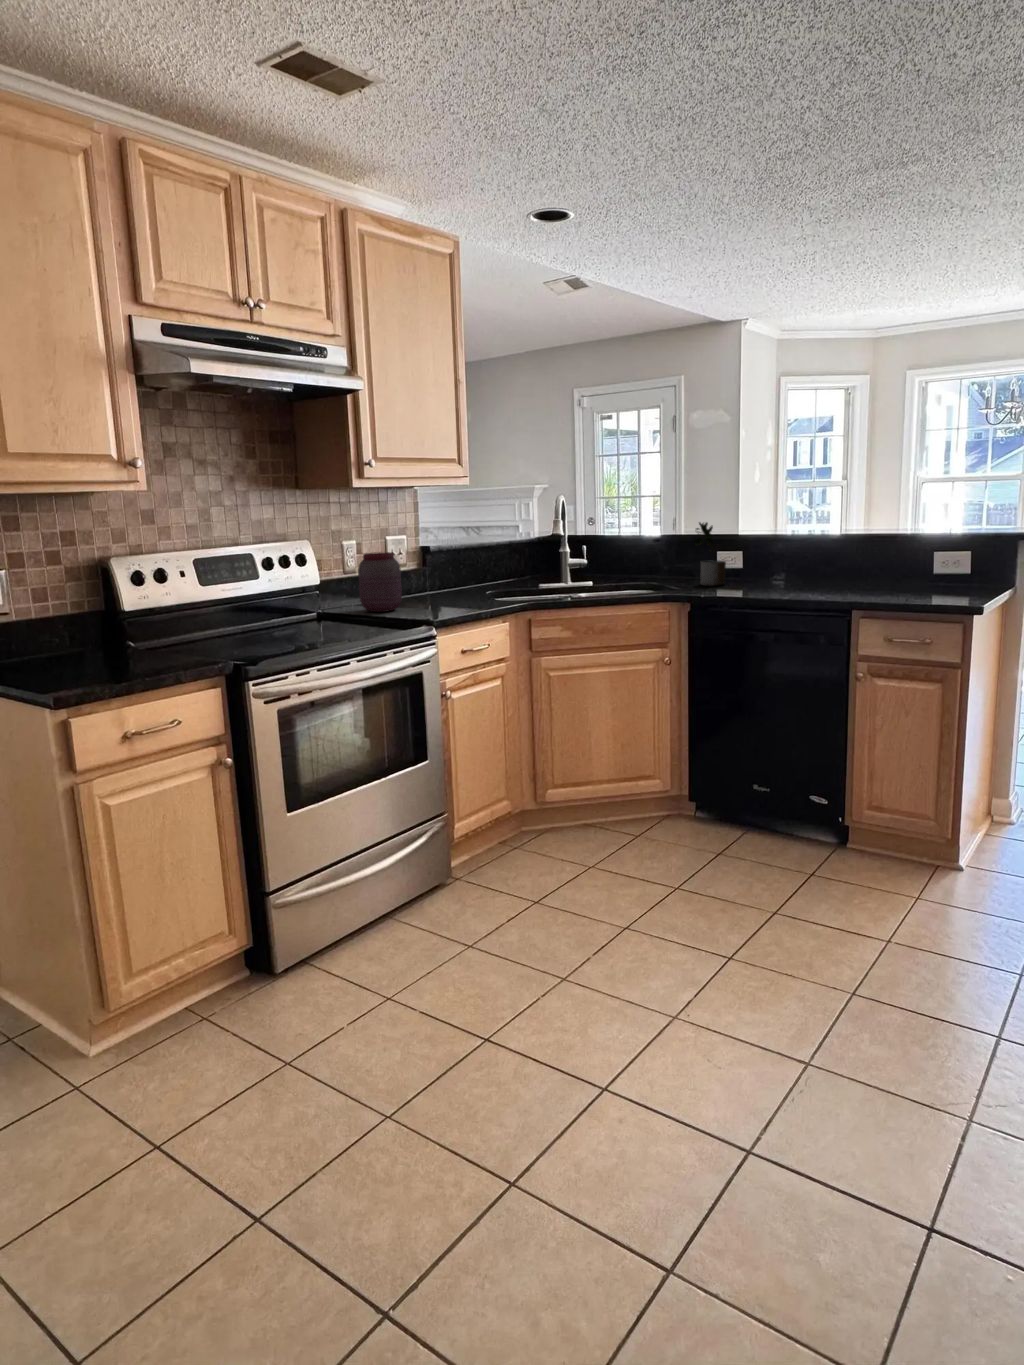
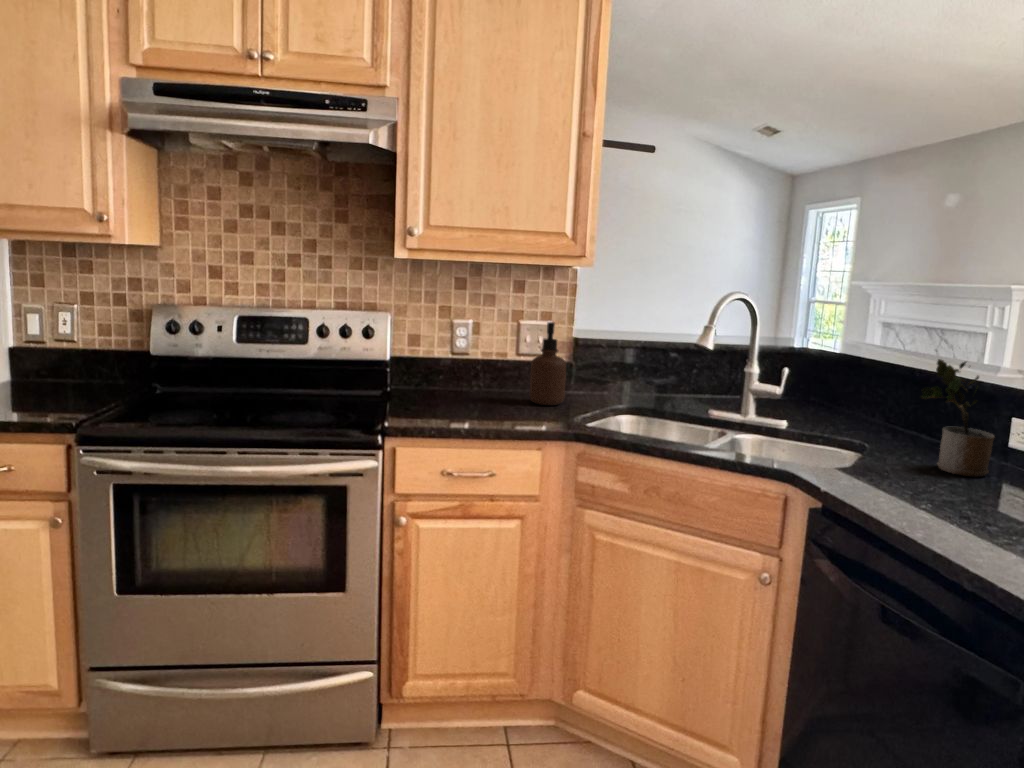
soap dispenser: none [421,533,451,601] -> present [529,322,566,405]
jar: present [358,552,402,612] -> none [423,335,474,406]

